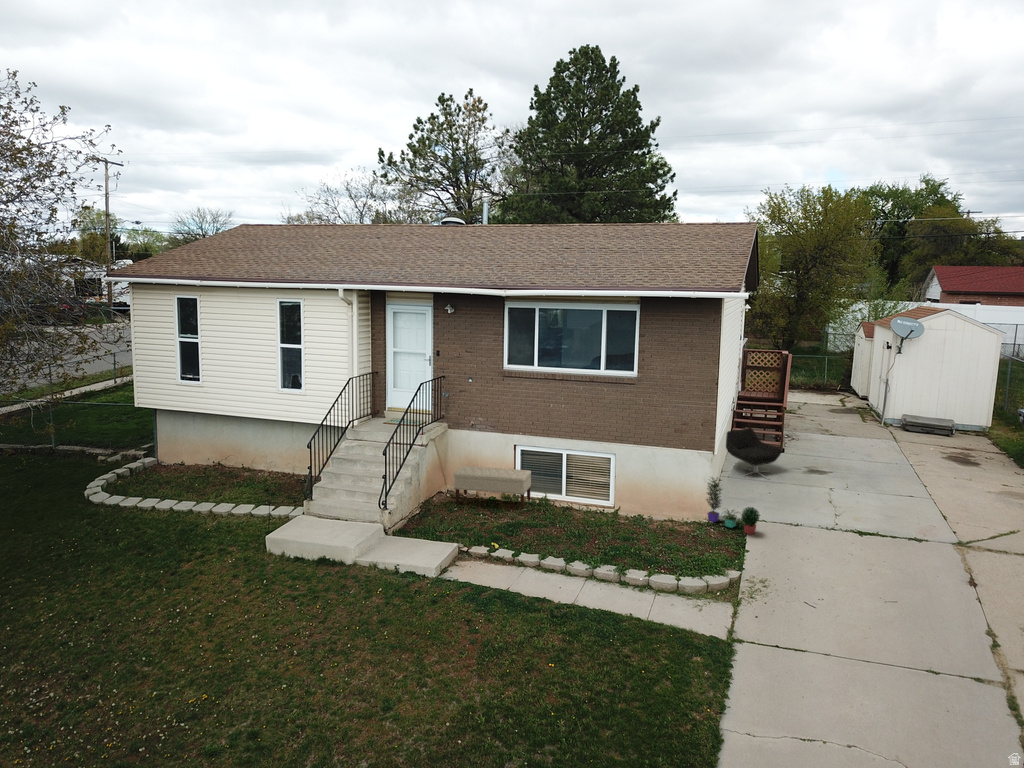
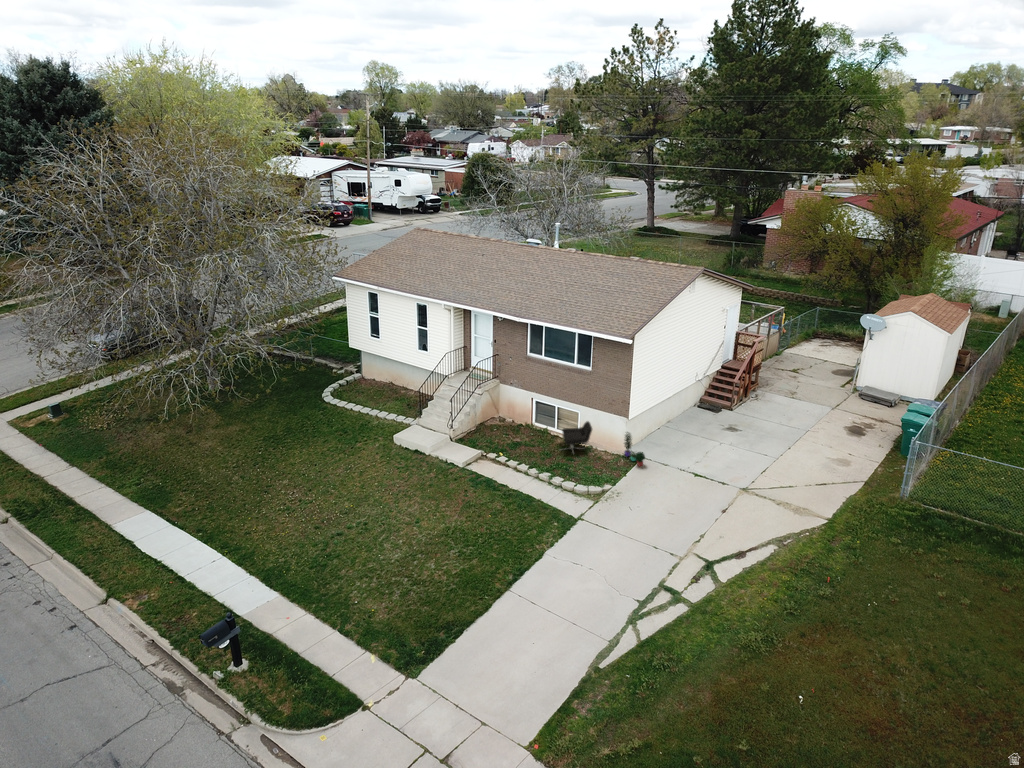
lounge chair: present [726,428,782,479] -> present [562,421,592,453]
bench: present [454,466,531,509] -> none [498,405,540,434]

